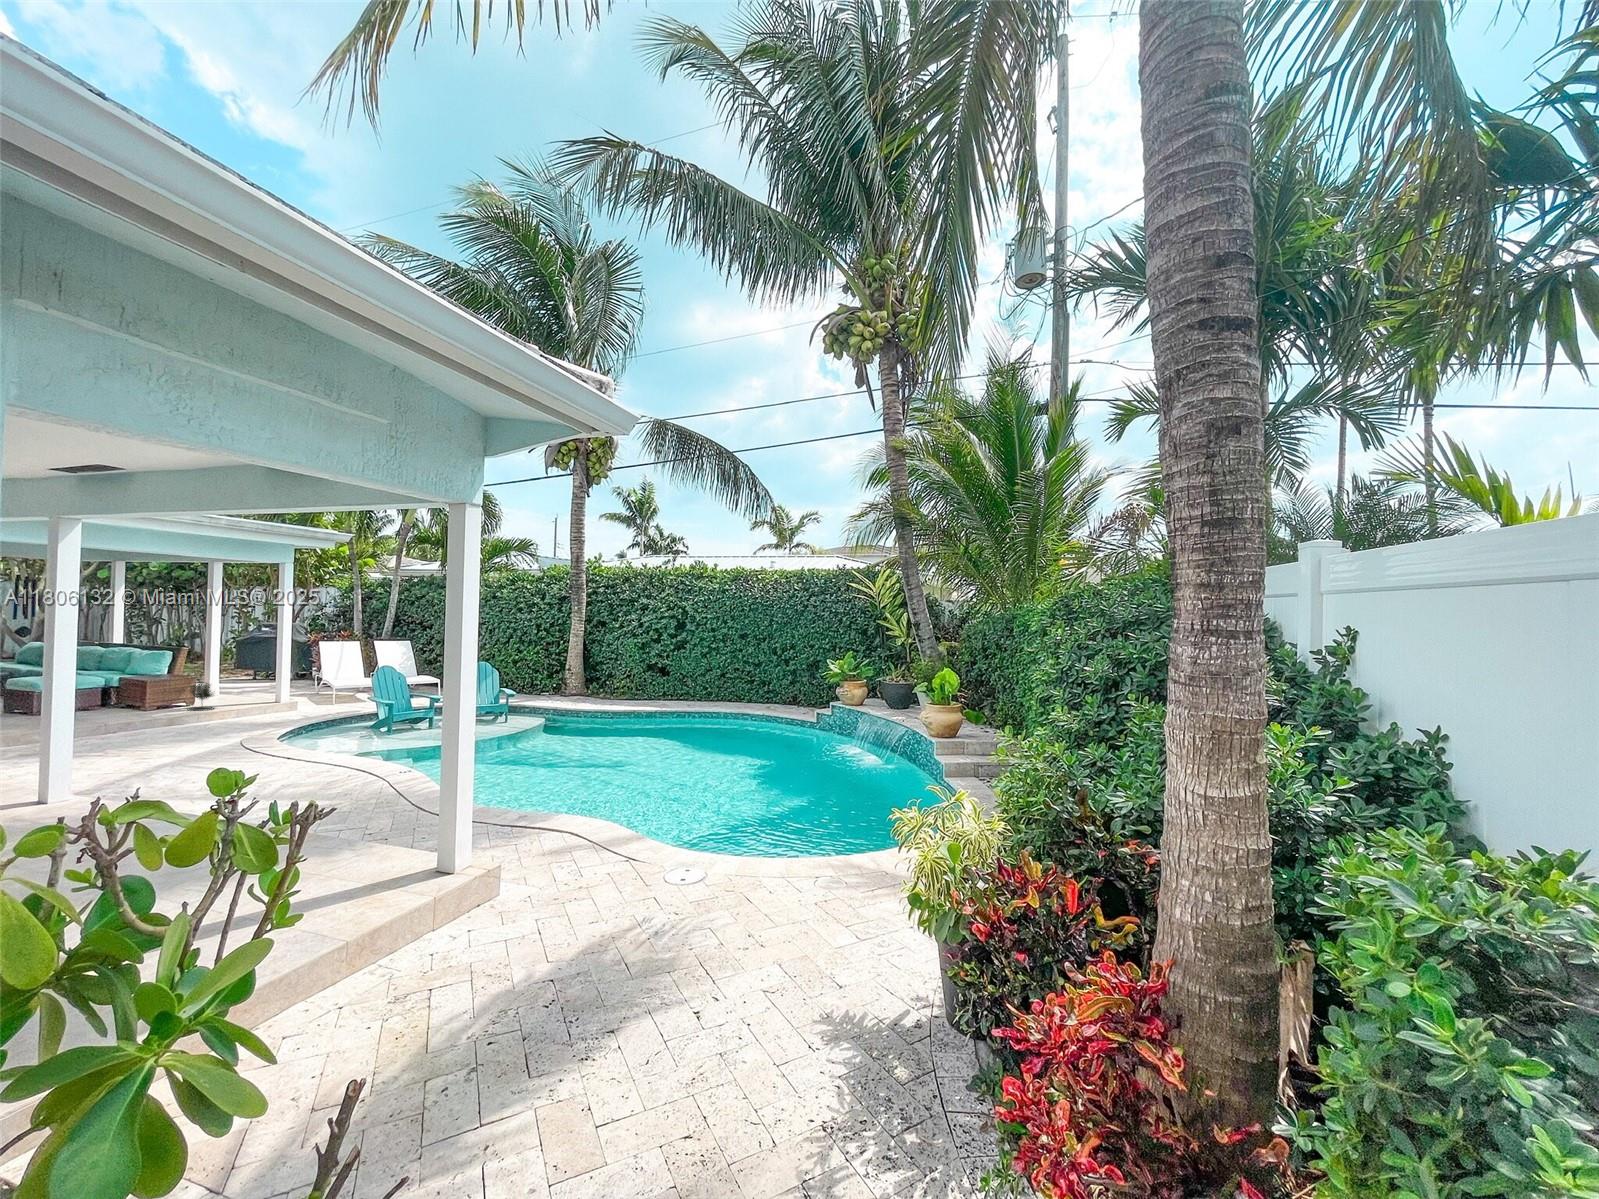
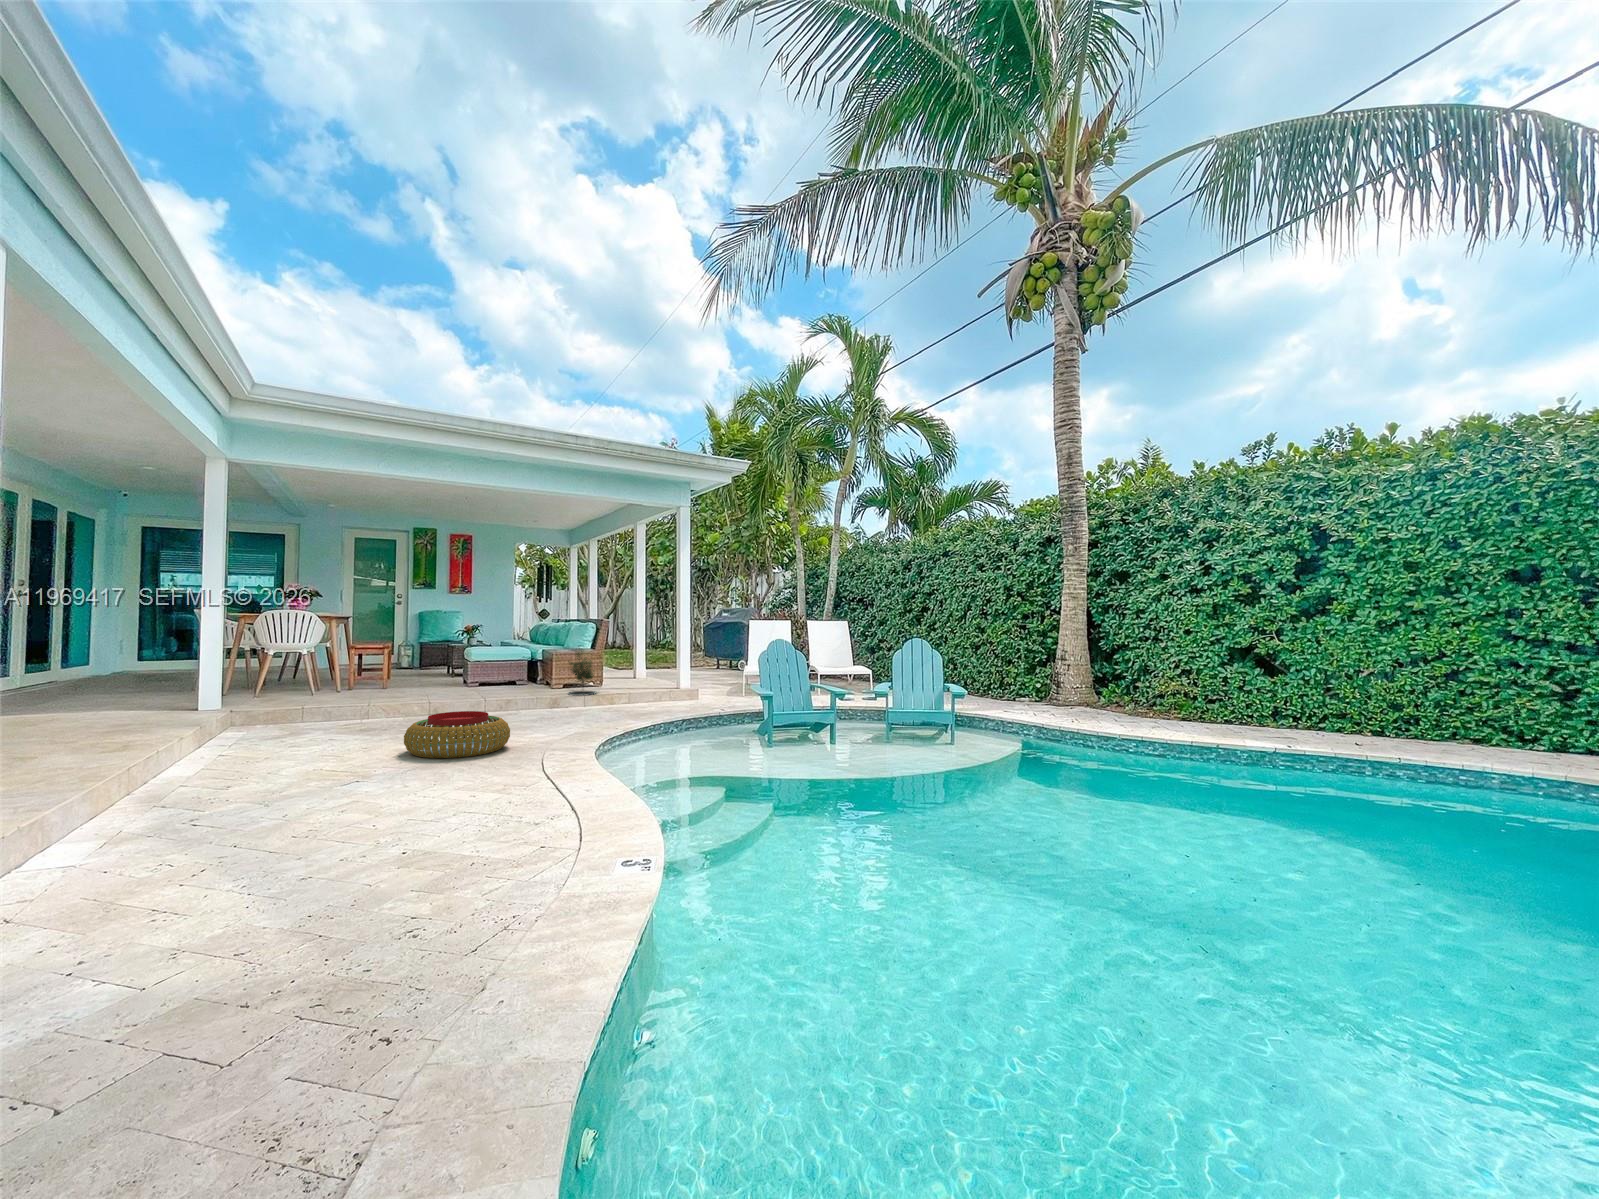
pouf: none [160,725,238,755] -> present [404,711,510,758]

